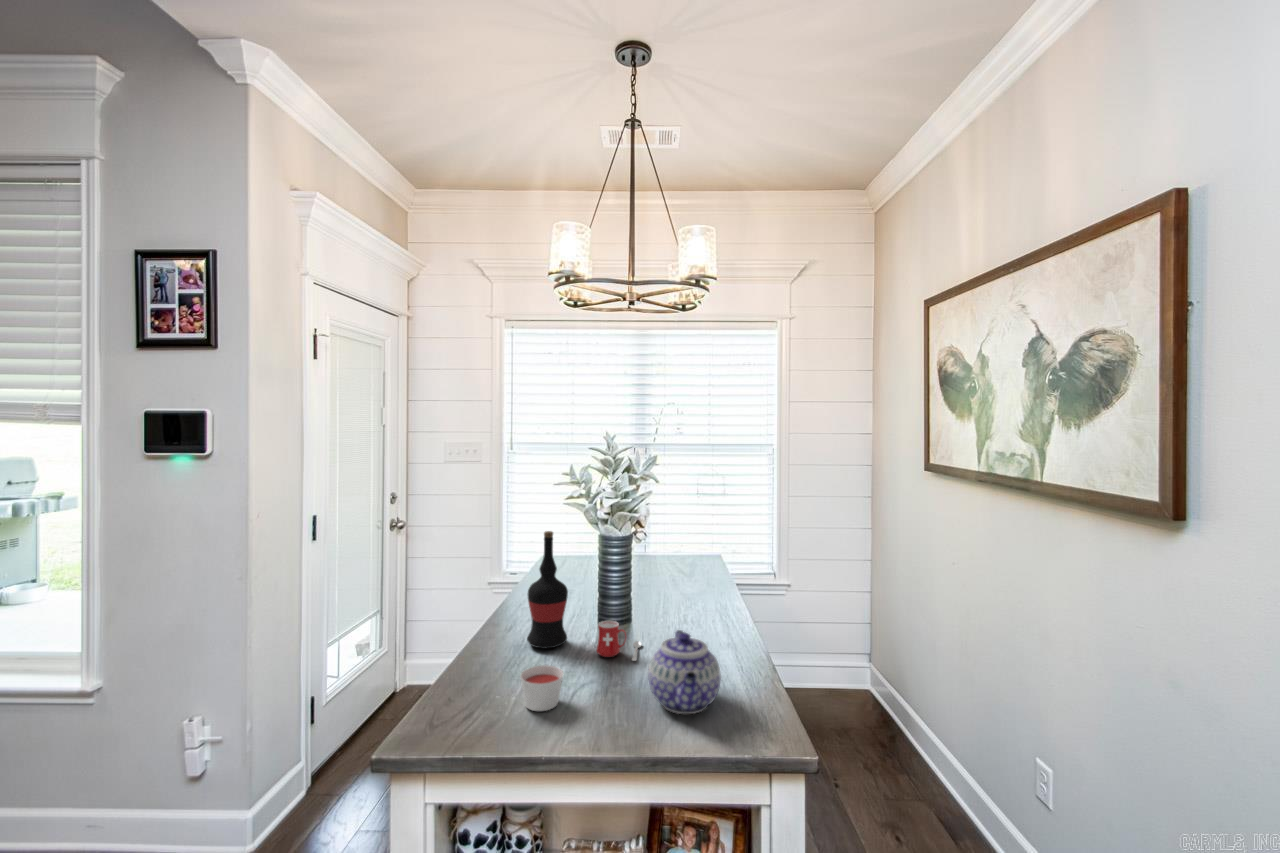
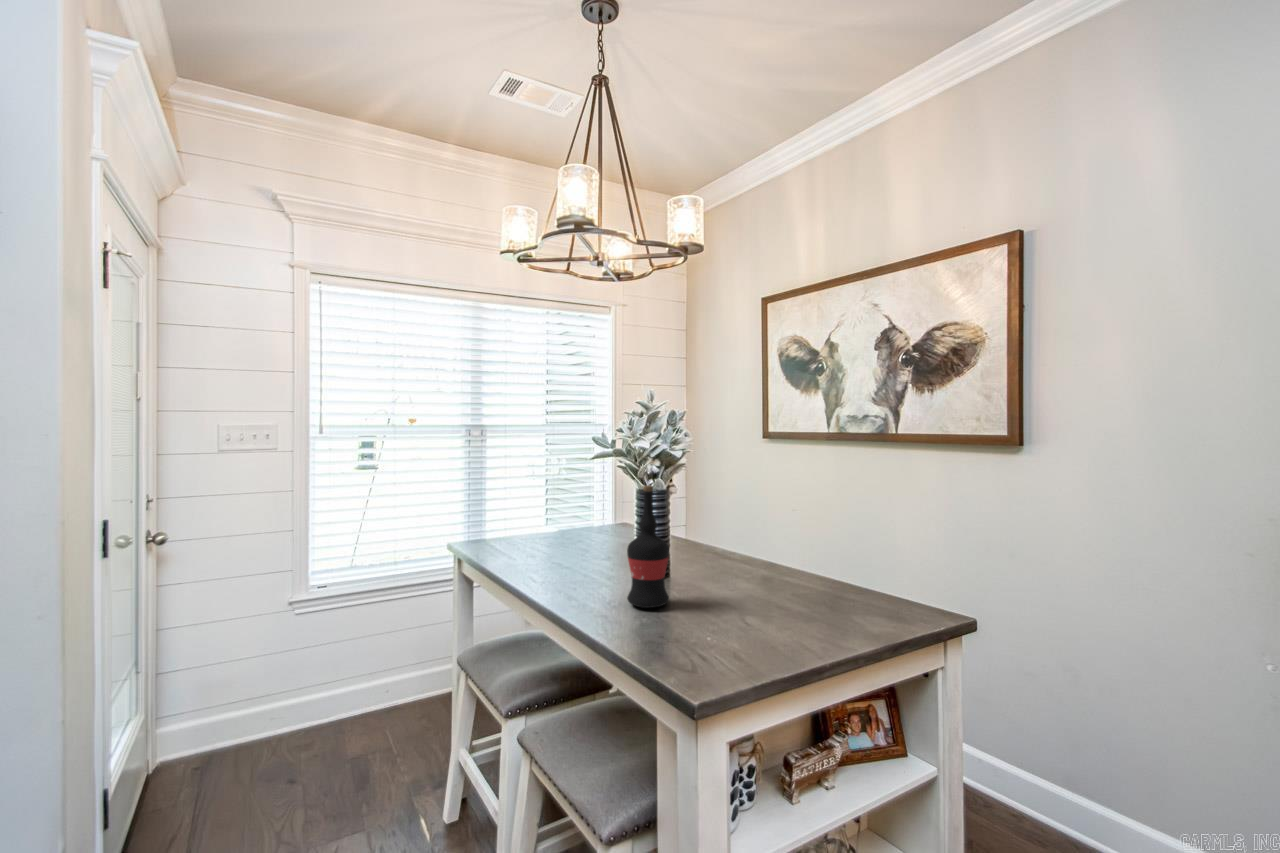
mug: present [597,621,642,661] -> none [702,568,747,602]
teapot: present [648,630,721,714] -> none [794,551,886,619]
candle: present [520,665,563,711] -> none [729,604,772,646]

